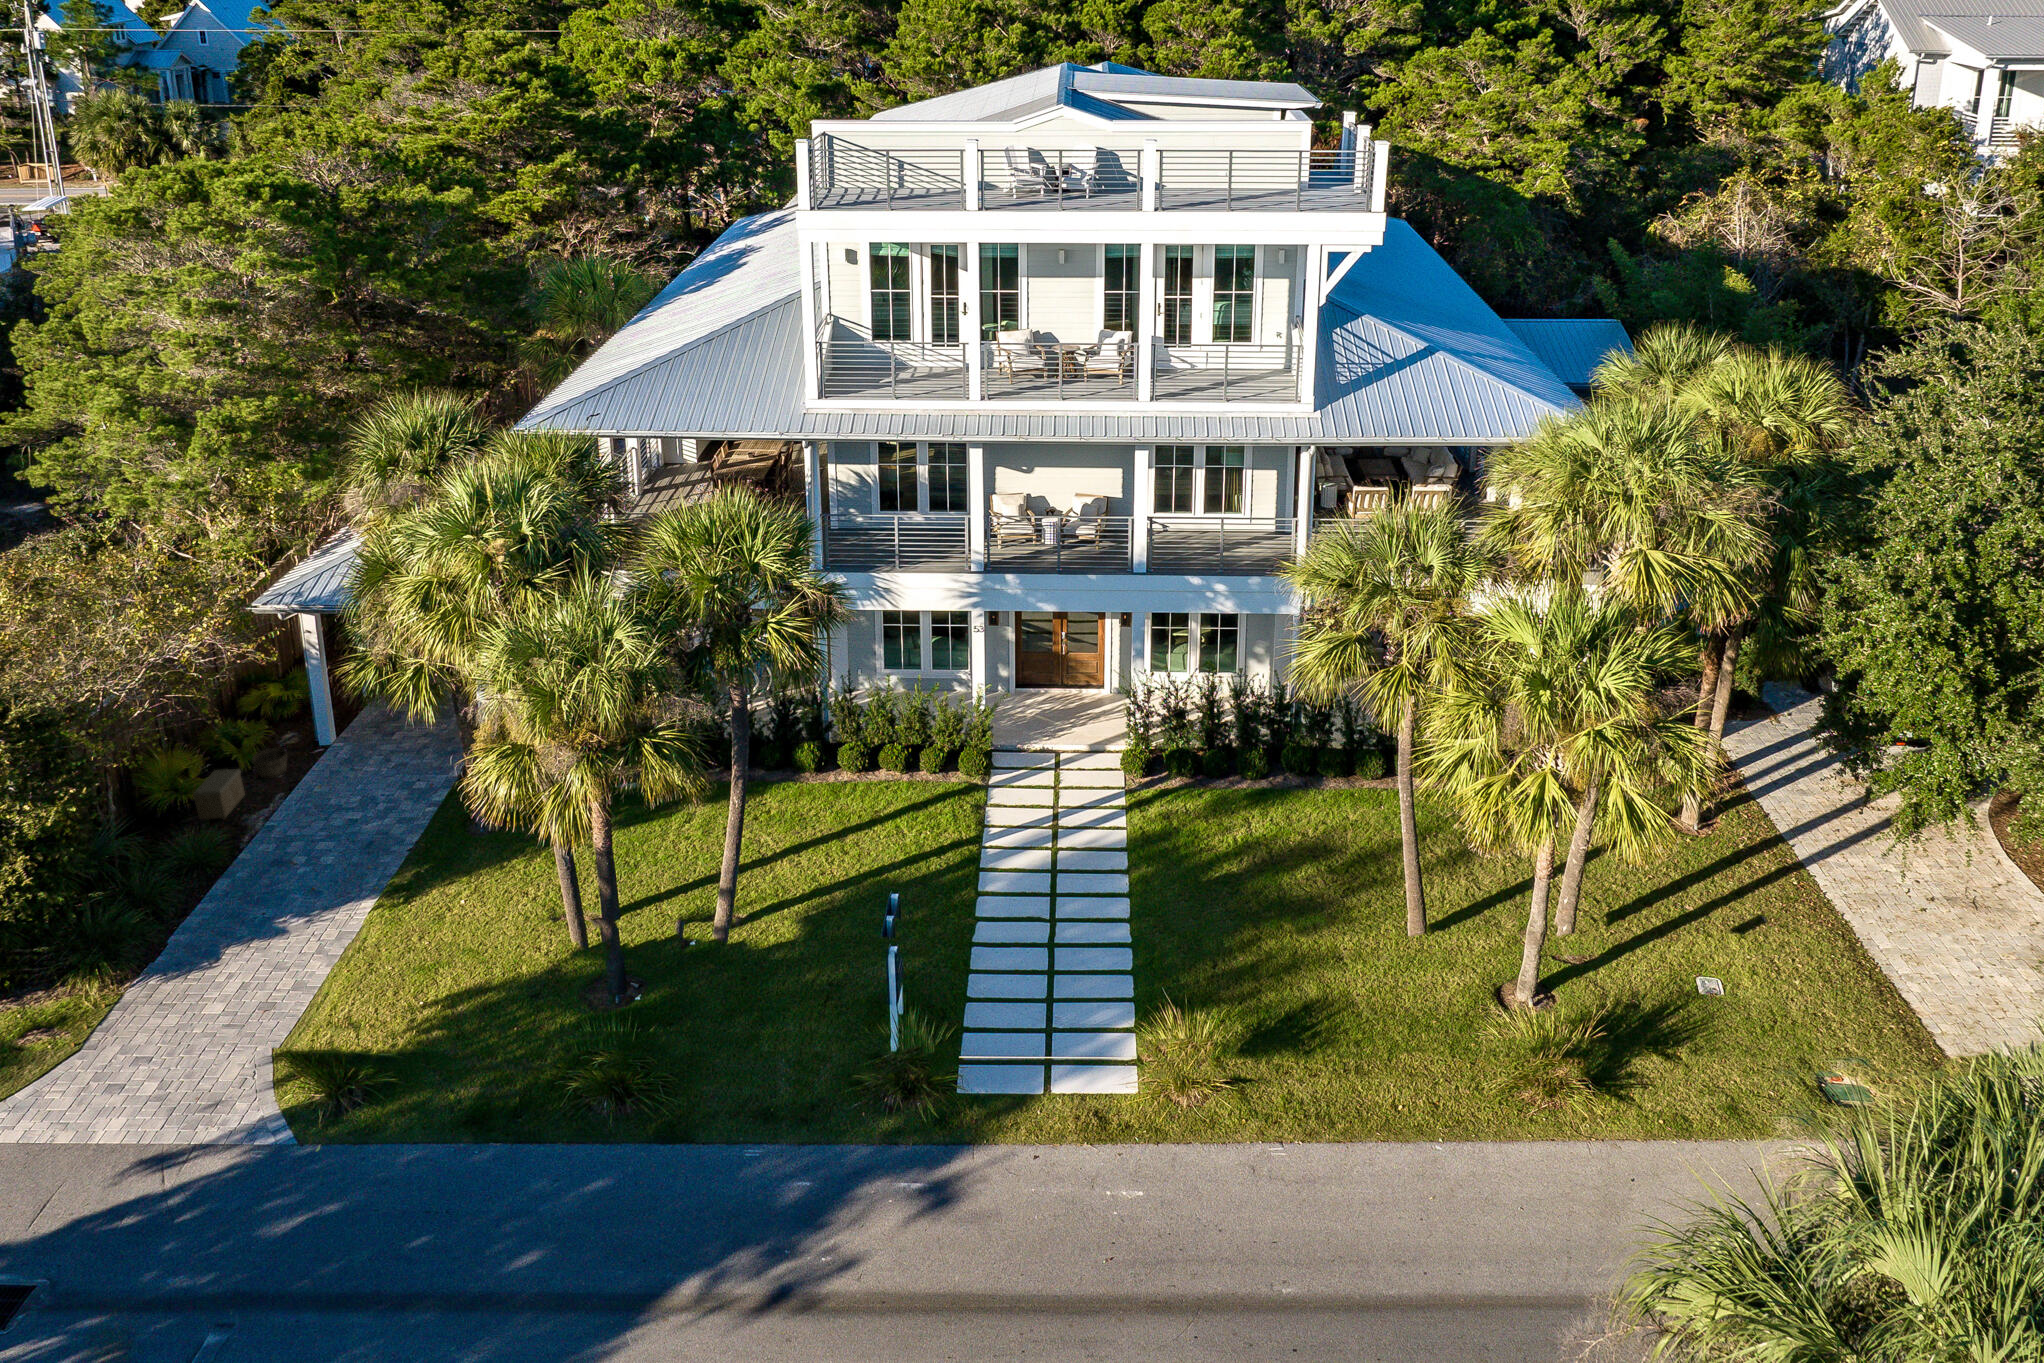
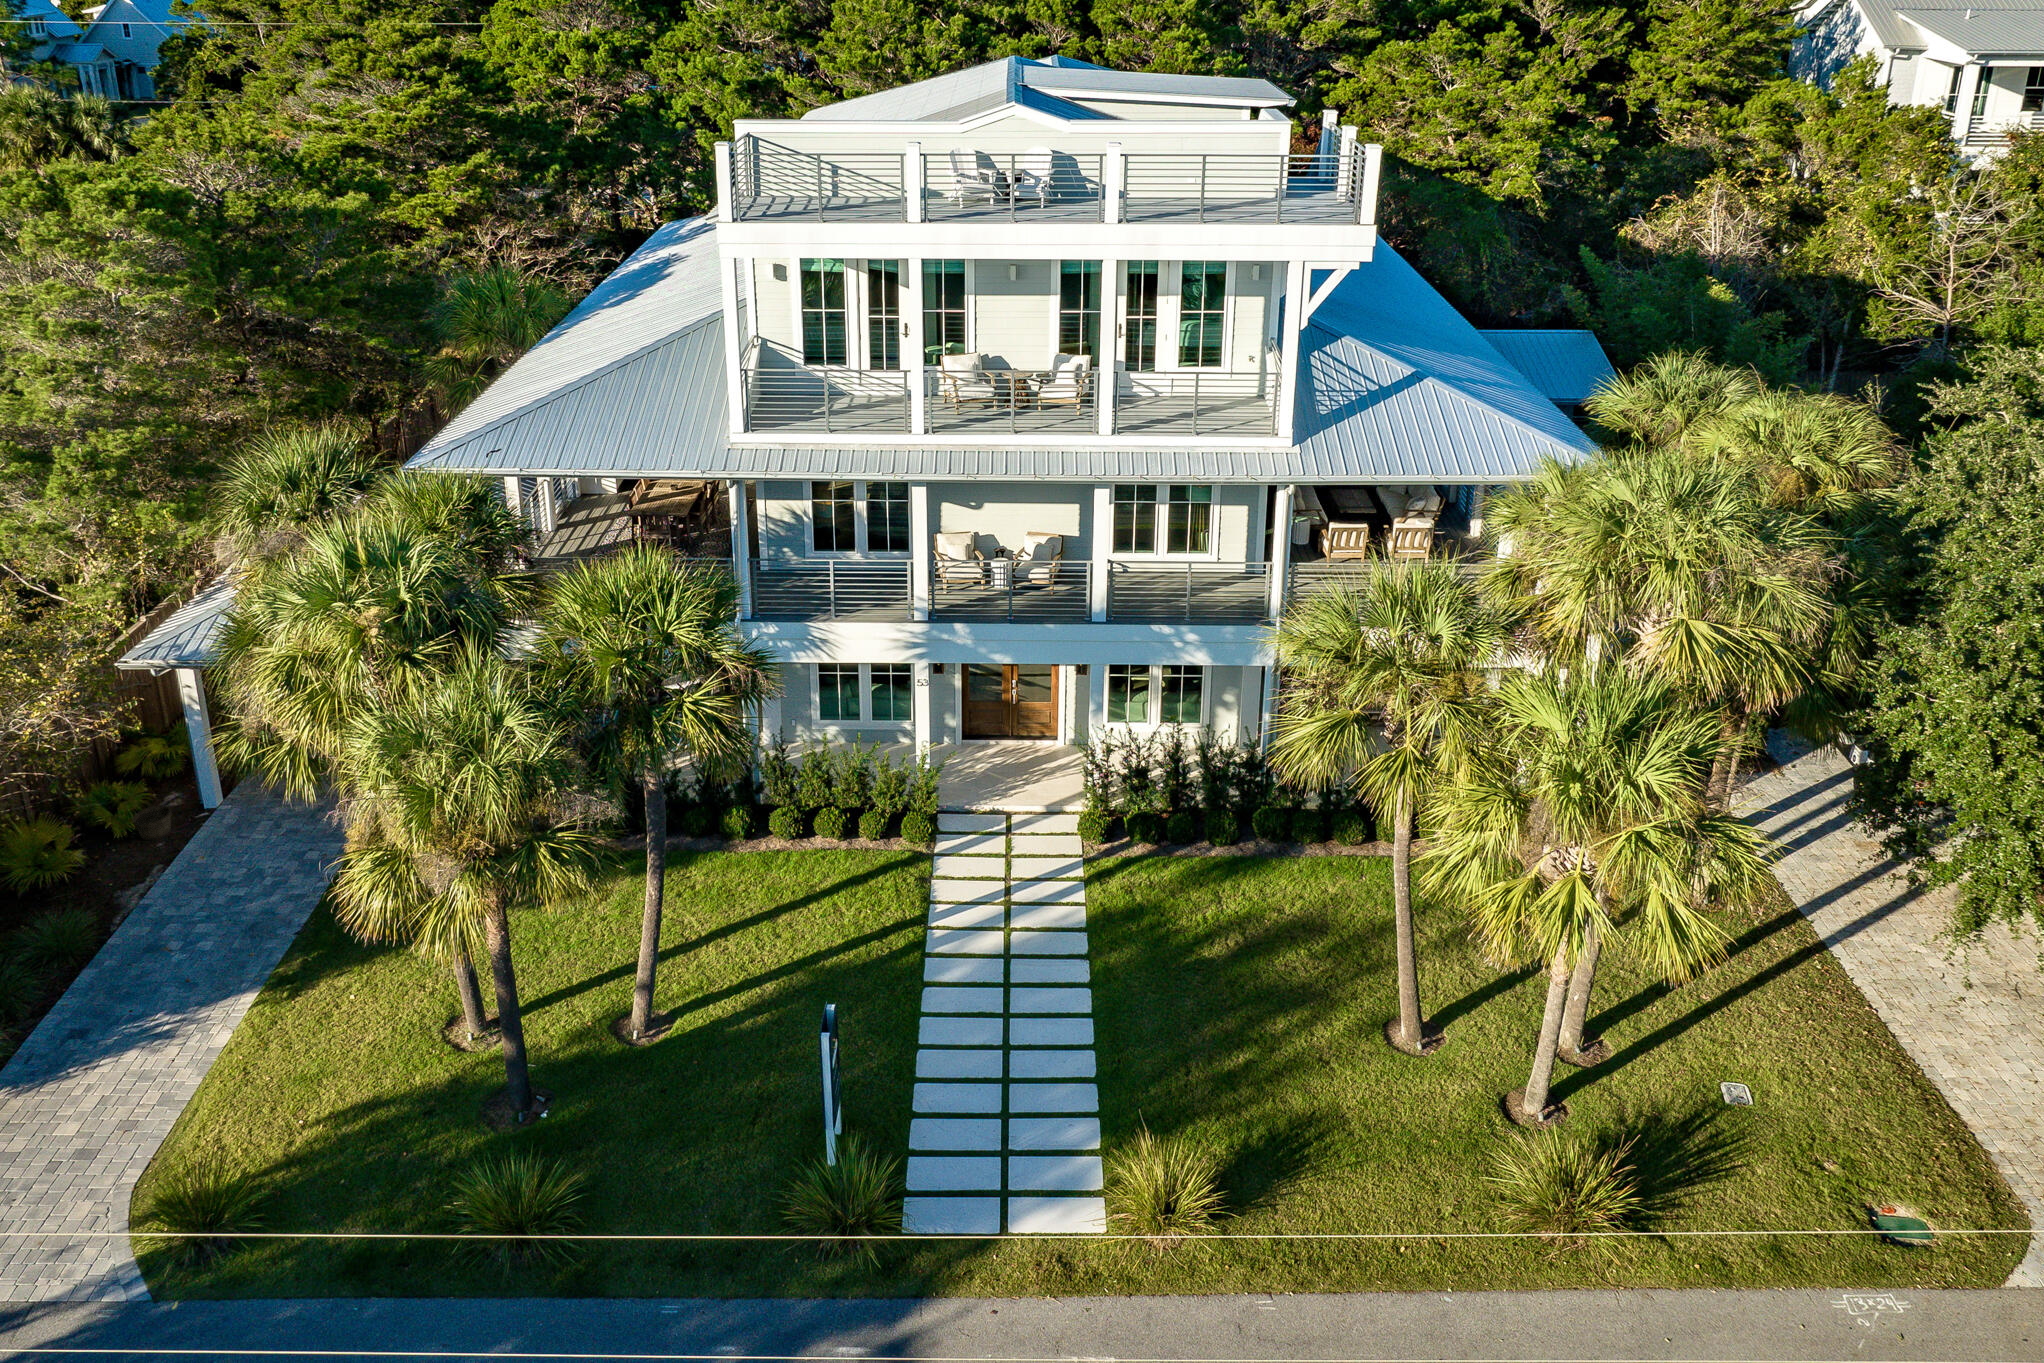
storage bench: present [193,769,245,820] -> none [64,833,124,891]

